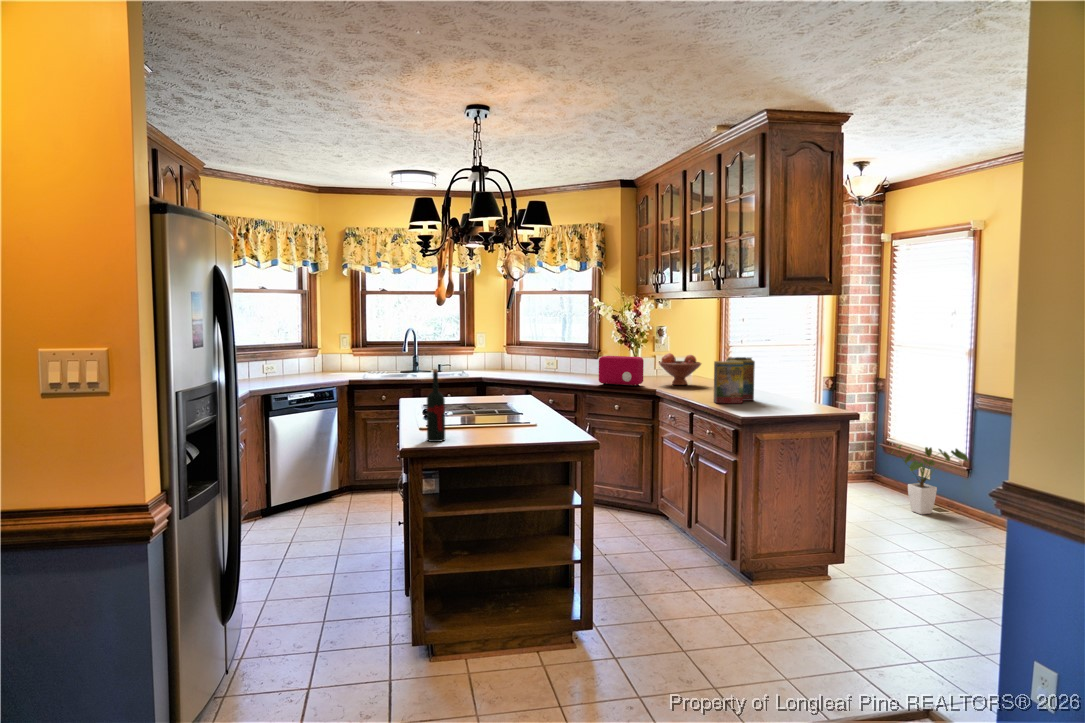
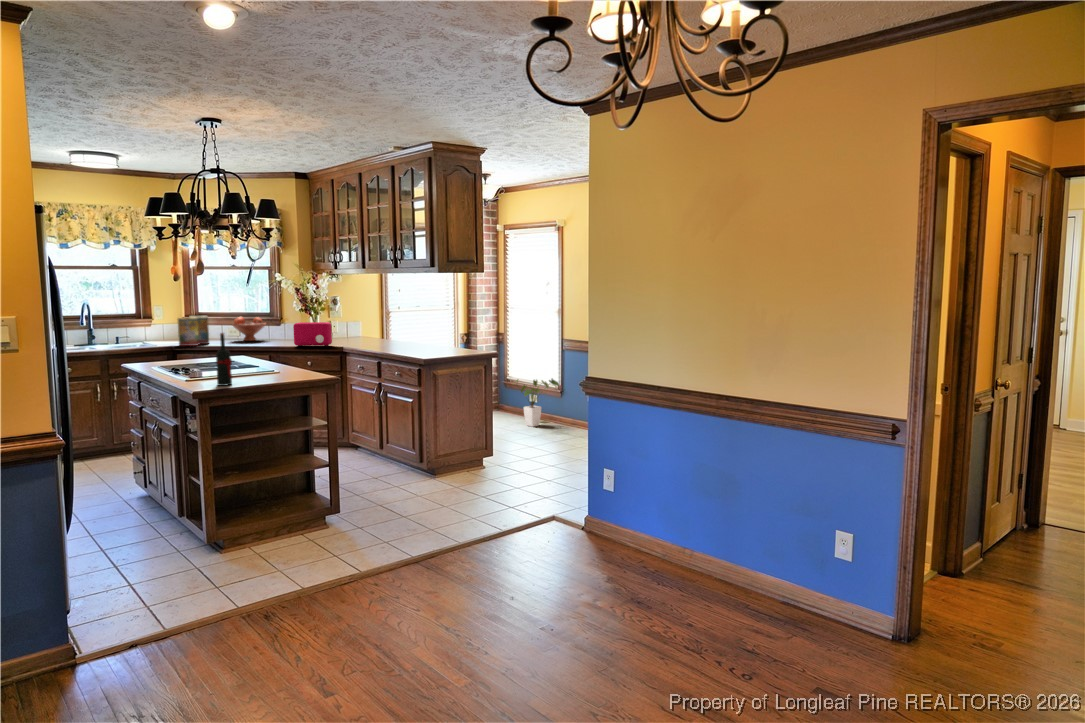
fruit bowl: present [659,353,701,385] -> present [232,317,266,341]
cereal box: present [714,357,755,403] -> present [177,315,209,346]

